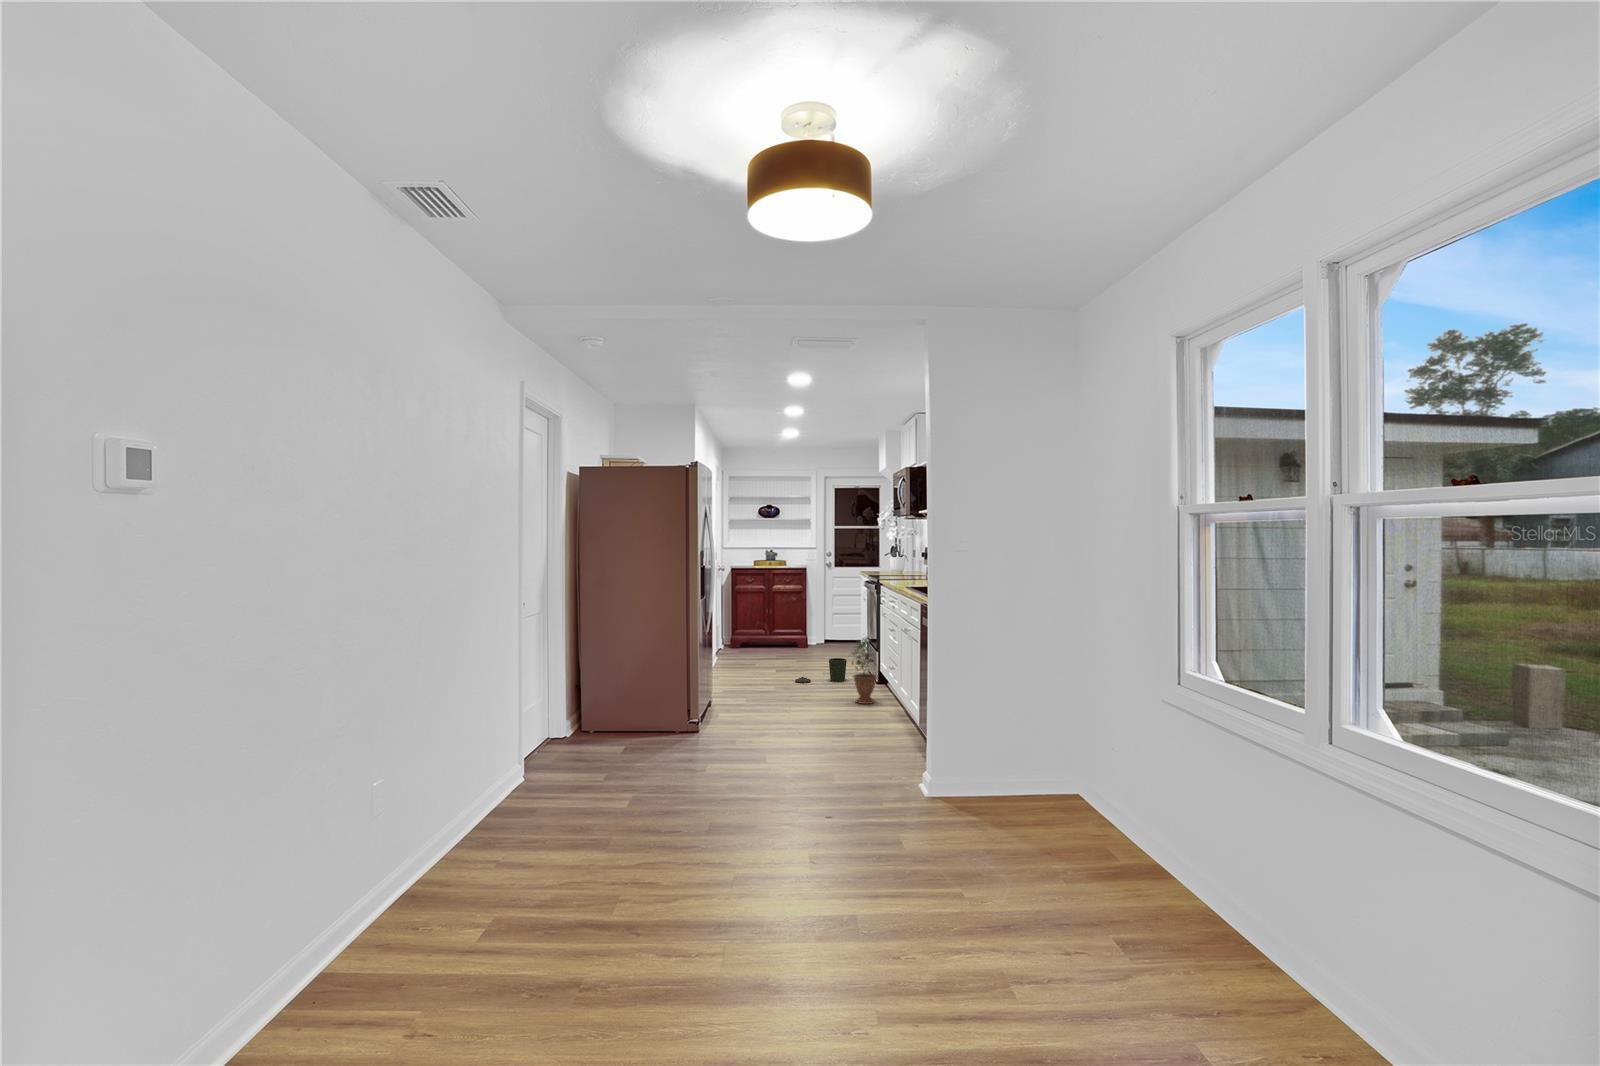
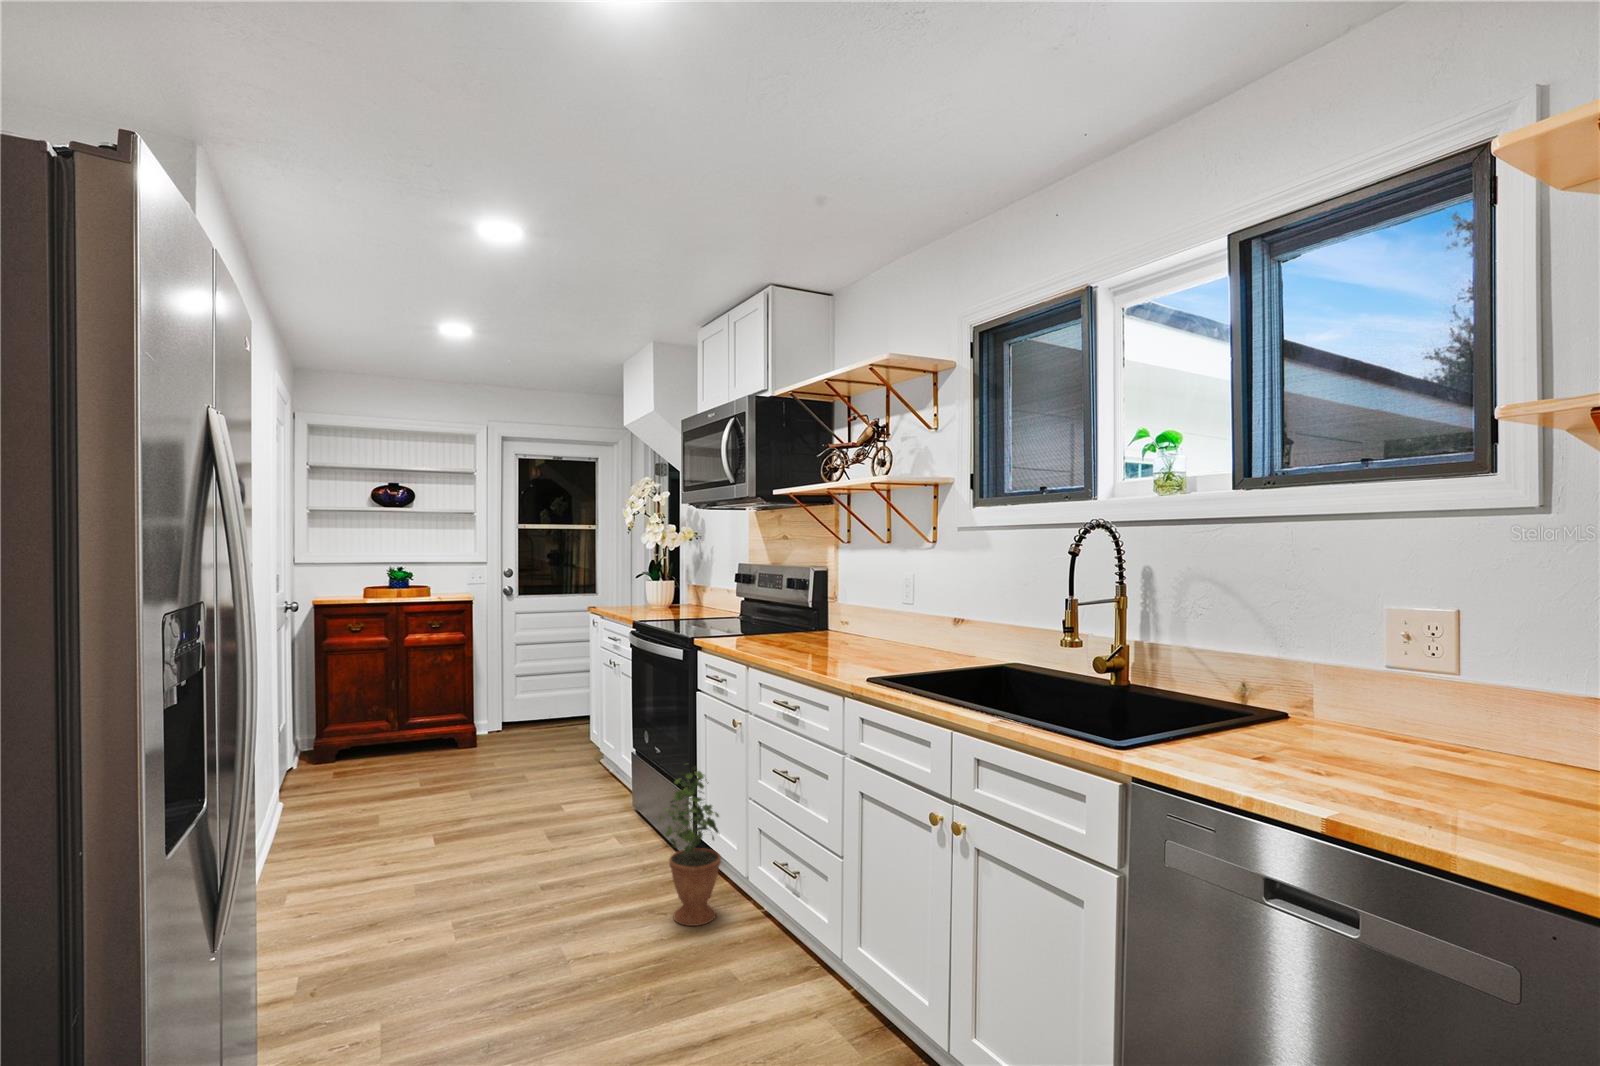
trash can: present [795,658,847,683] -> none [496,792,606,862]

